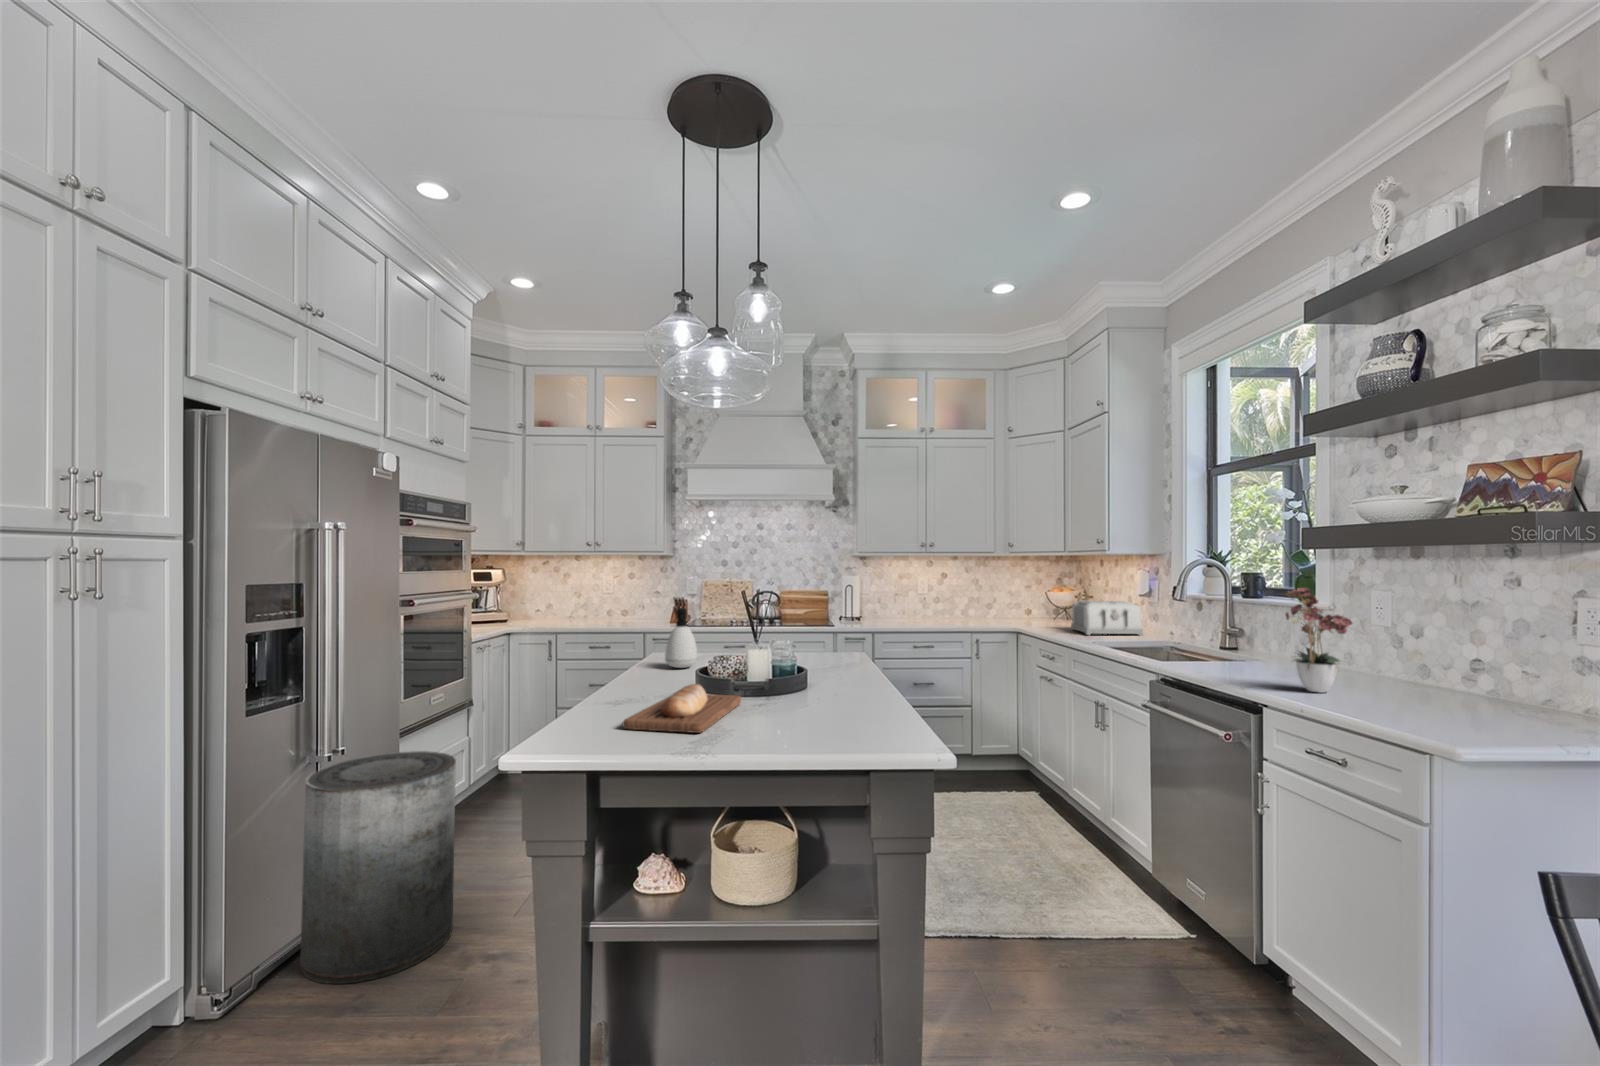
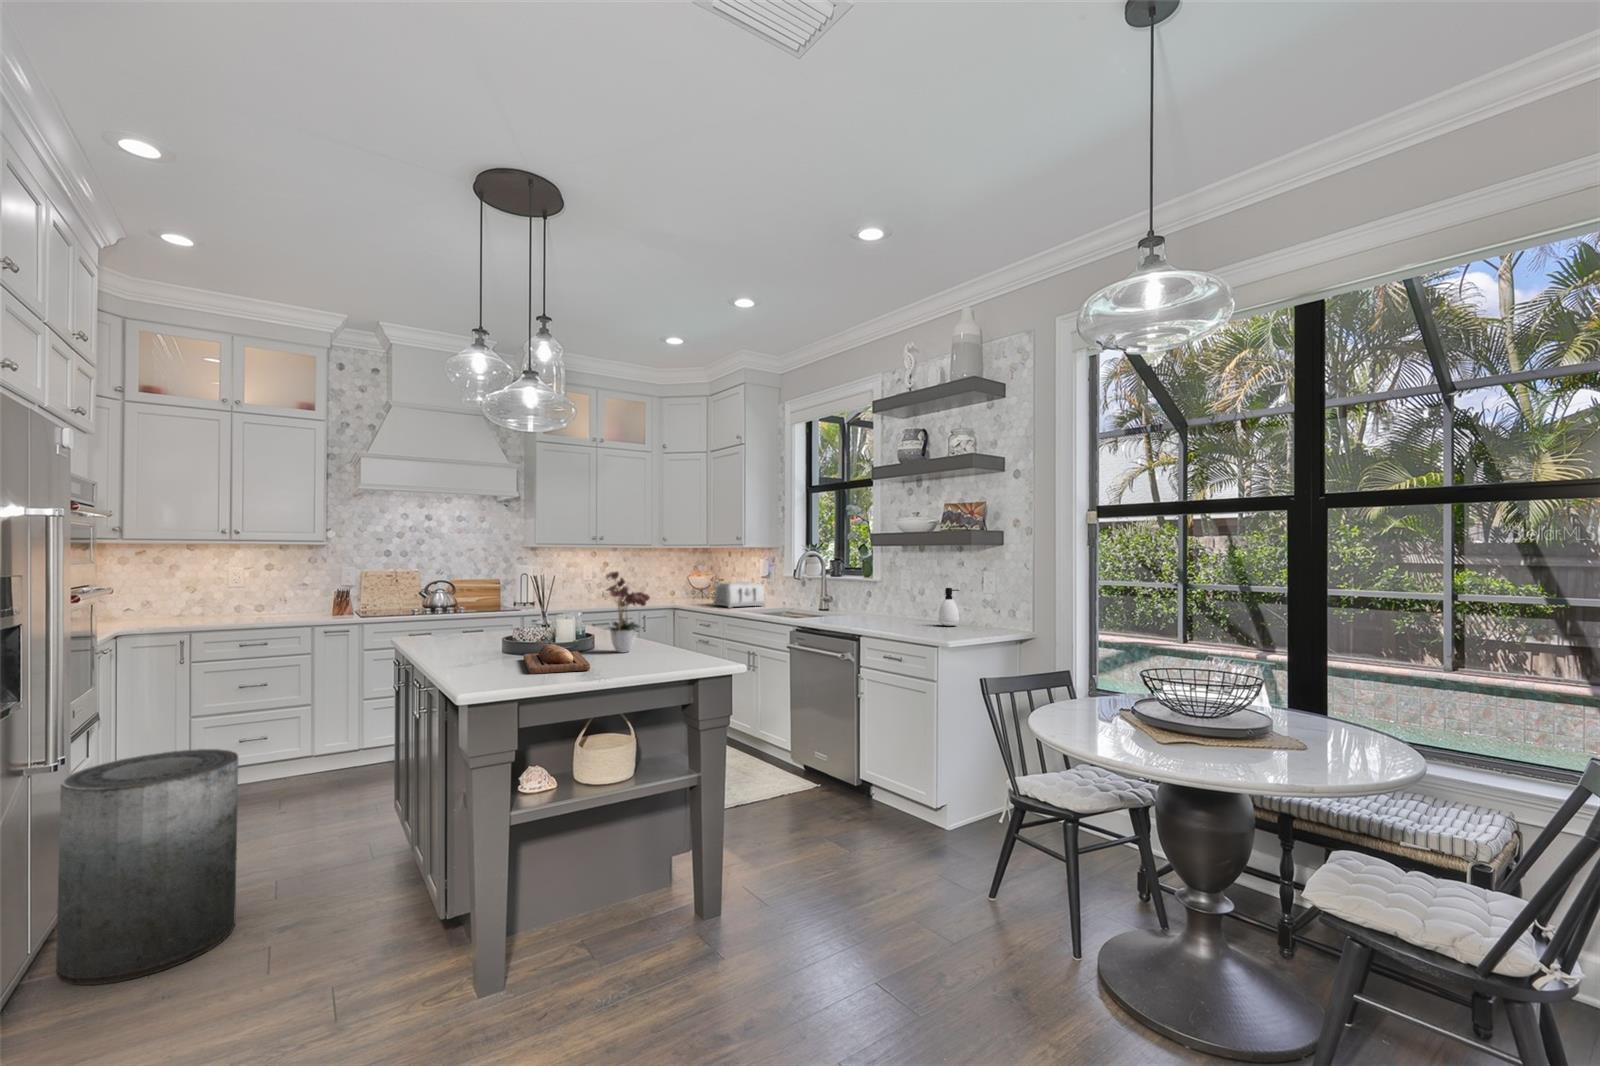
flower arrangement: present [1285,588,1353,693] -> present [603,572,650,652]
soap dispenser: present [665,608,697,668] -> present [938,588,959,626]

